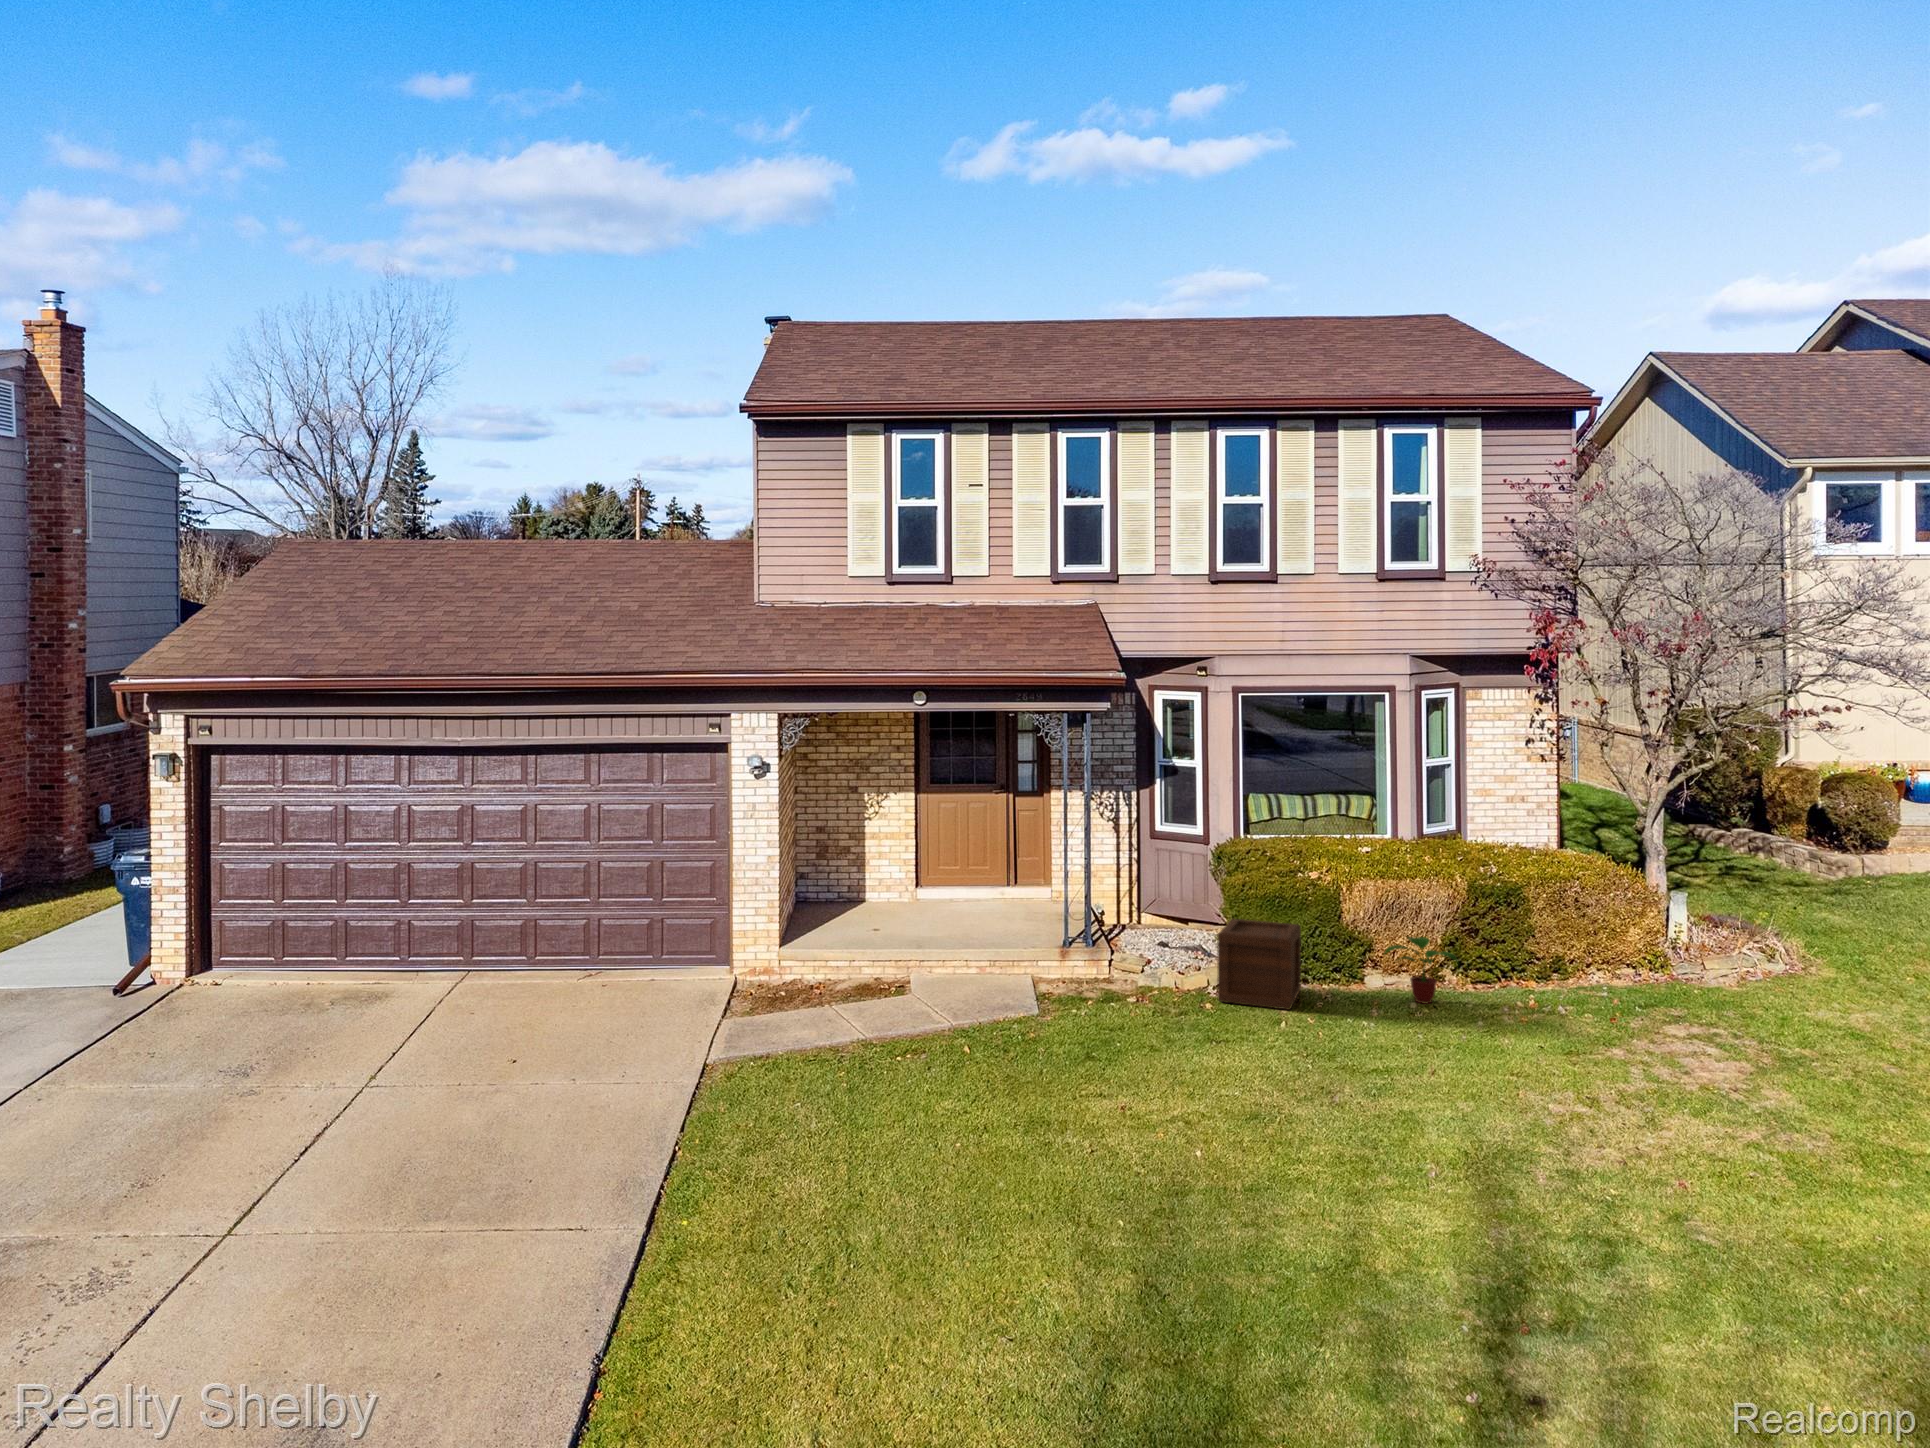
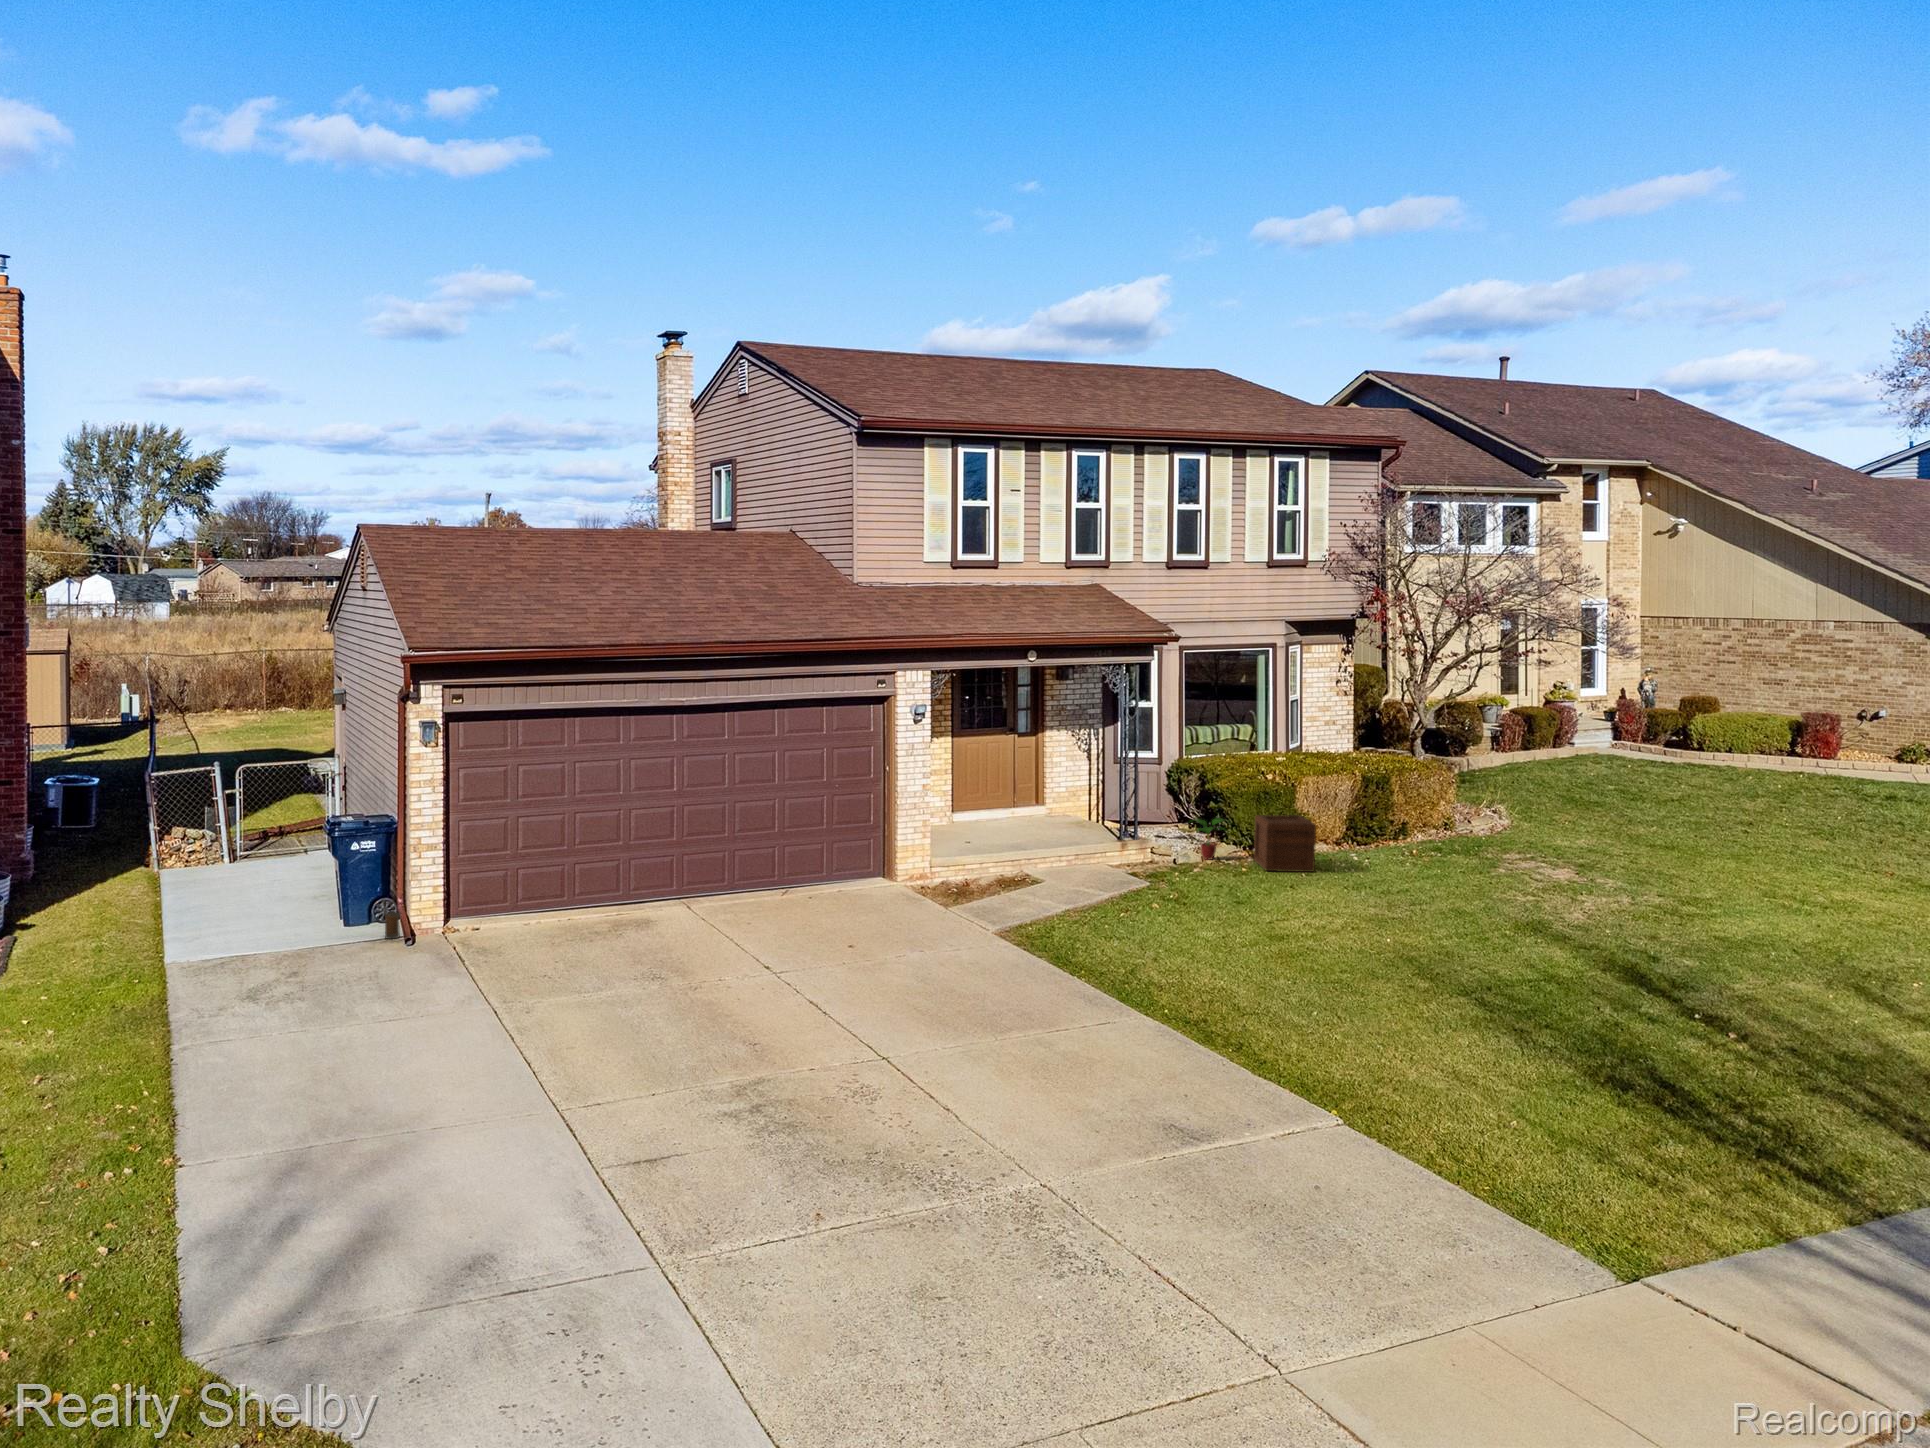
potted plant: present [1385,937,1457,1004] -> present [1196,818,1230,860]
watering can: none [115,945,132,986] -> present [385,911,400,939]

